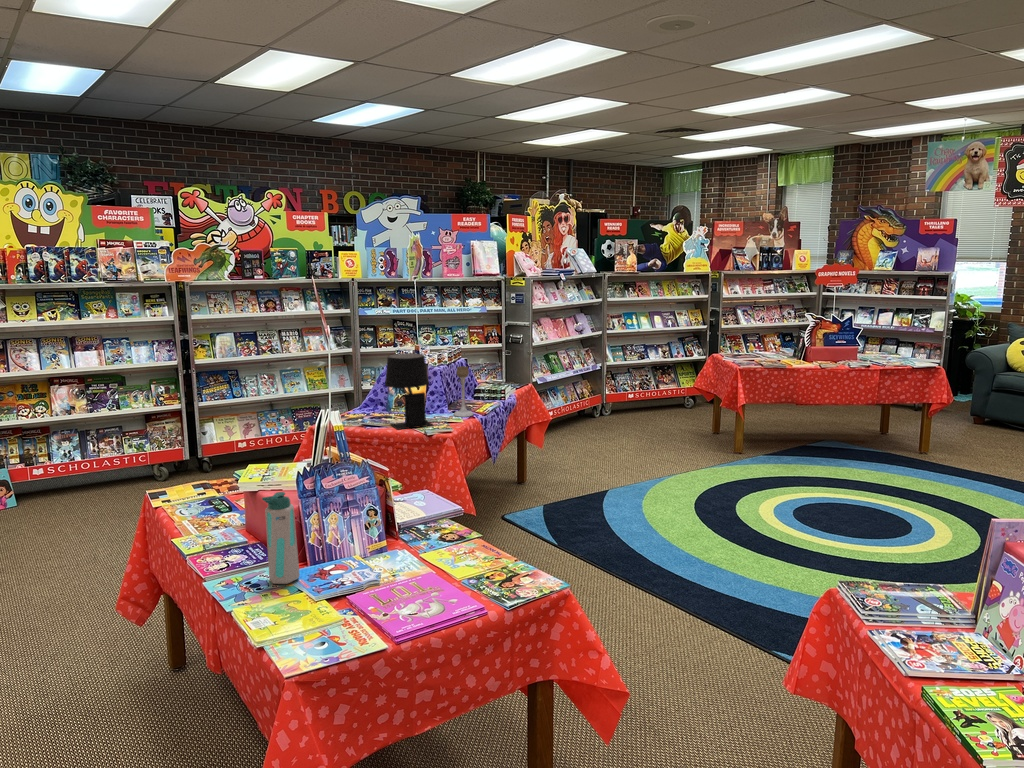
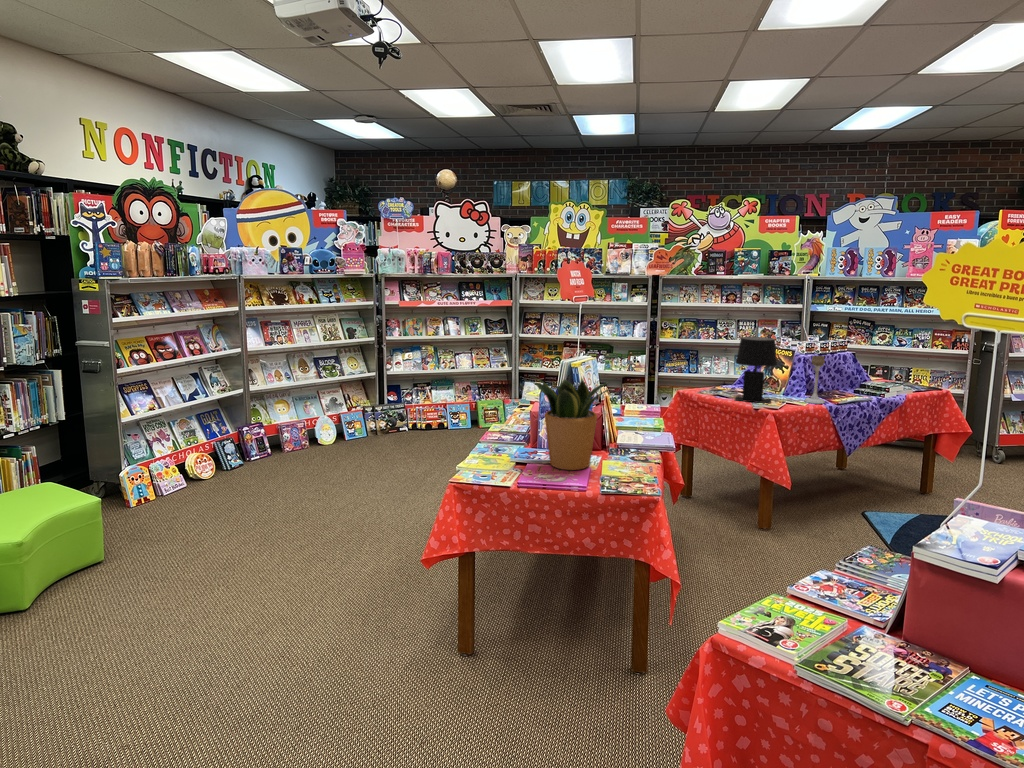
potted plant: none [328,446,460,584] -> present [532,378,614,470]
water bottle: present [262,492,300,584] -> none [500,392,521,451]

